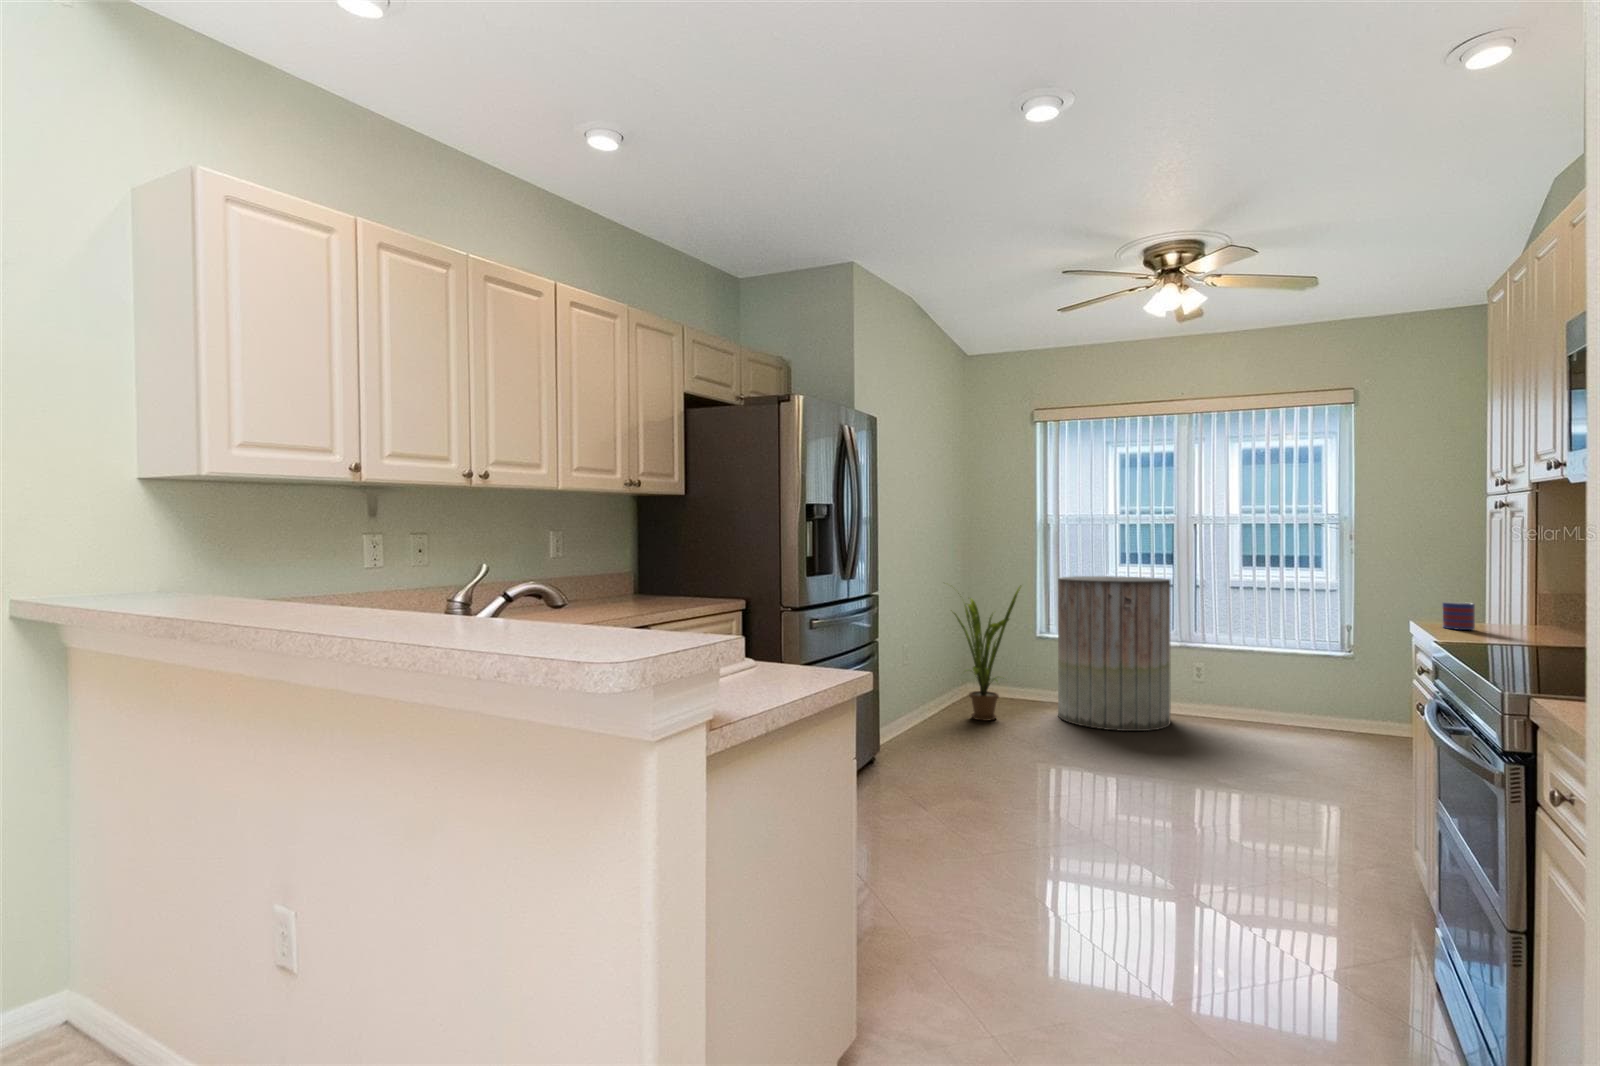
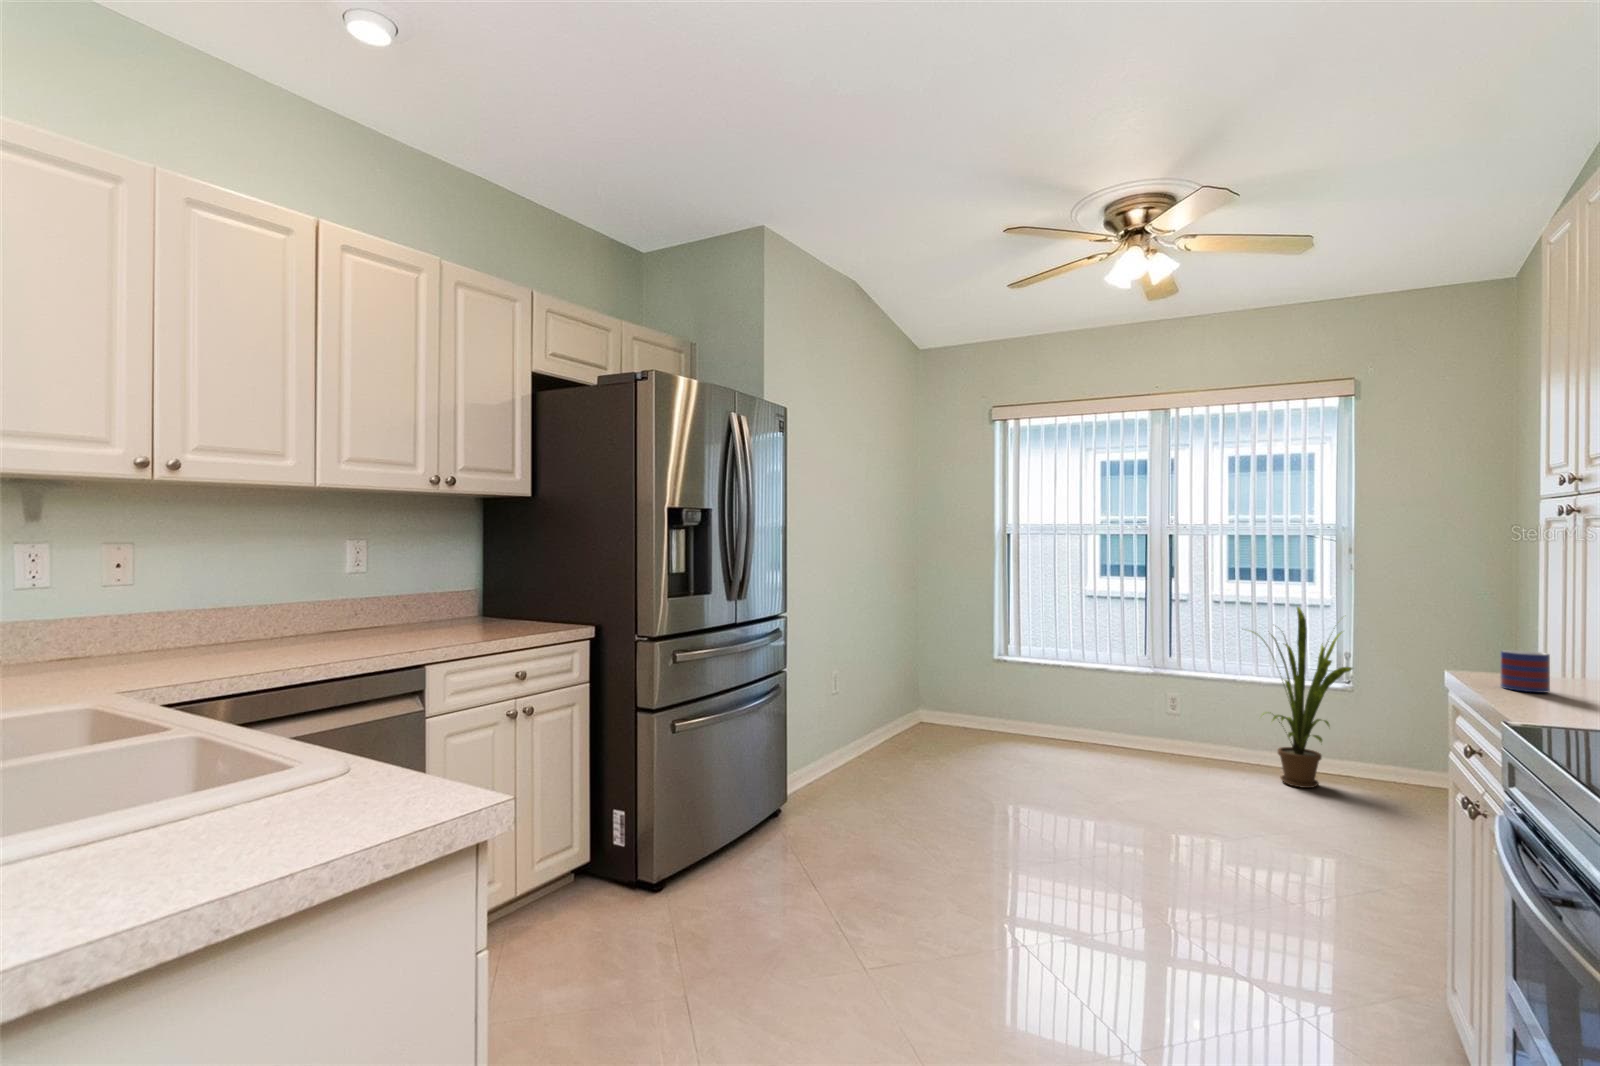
trash can: present [1058,576,1171,731] -> none [1013,593,1141,774]
house plant: present [951,586,1021,721] -> present [1252,607,1353,788]

